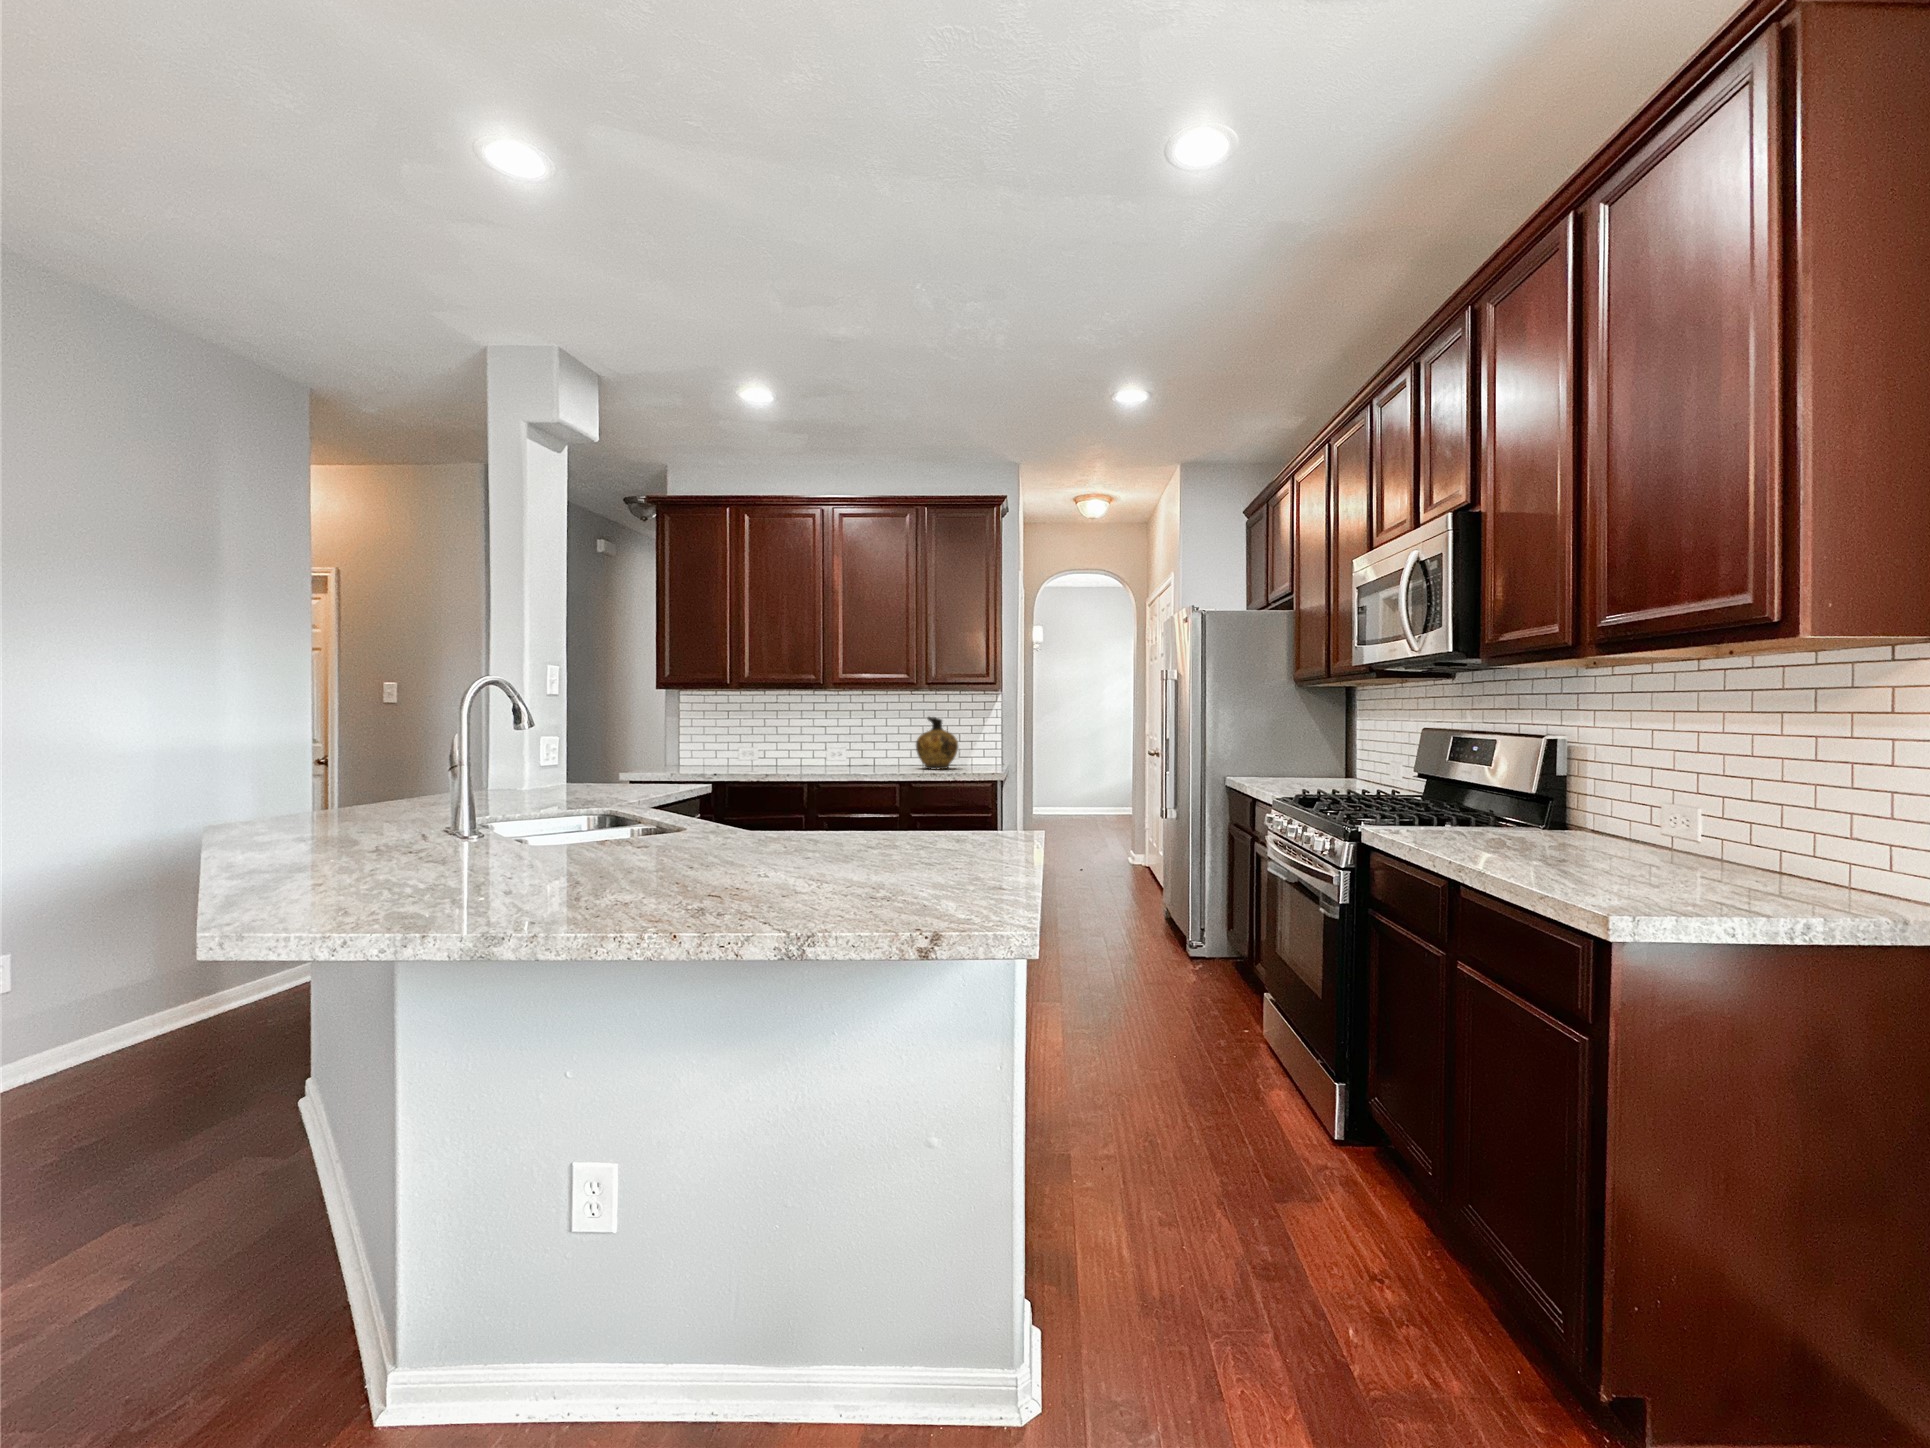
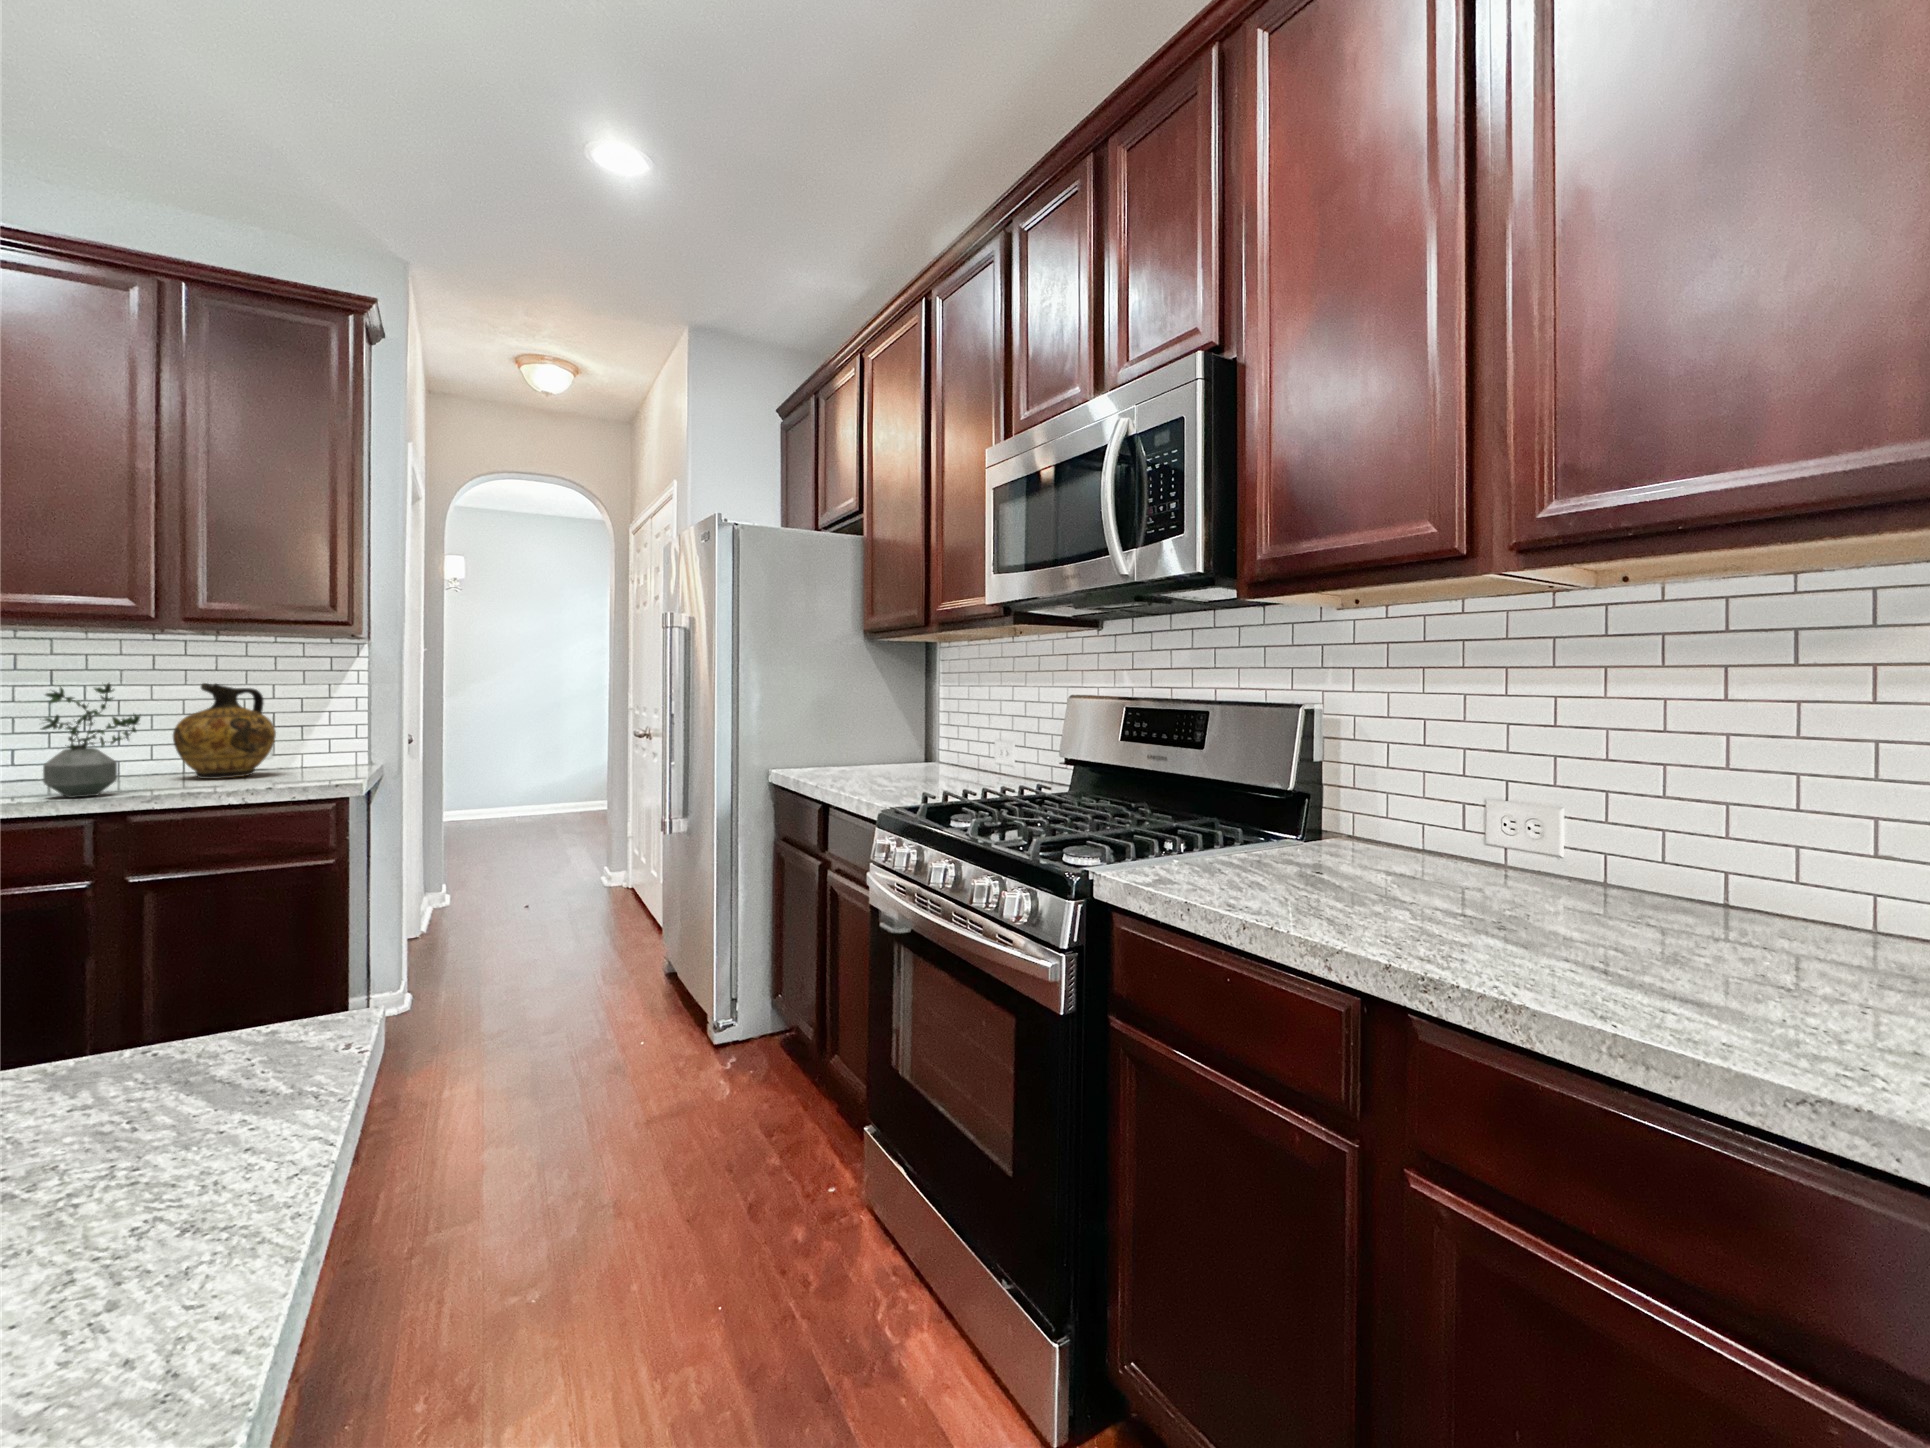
potted plant: none [876,716,910,774] -> present [41,683,140,798]

